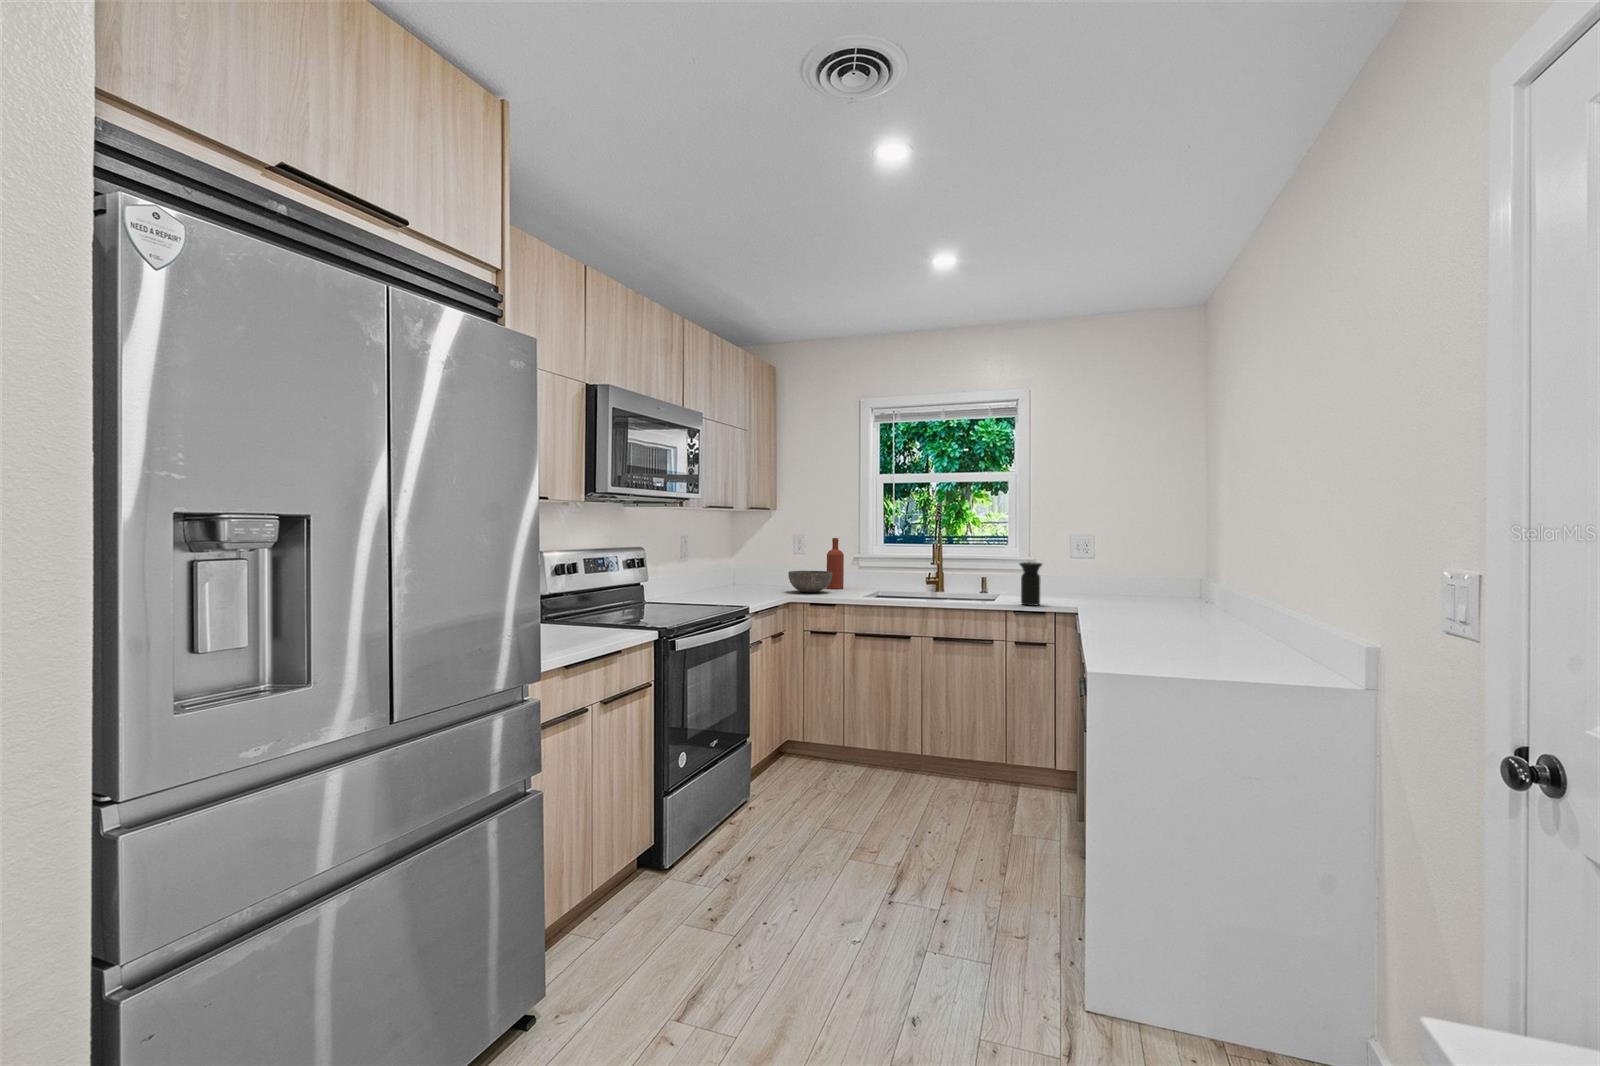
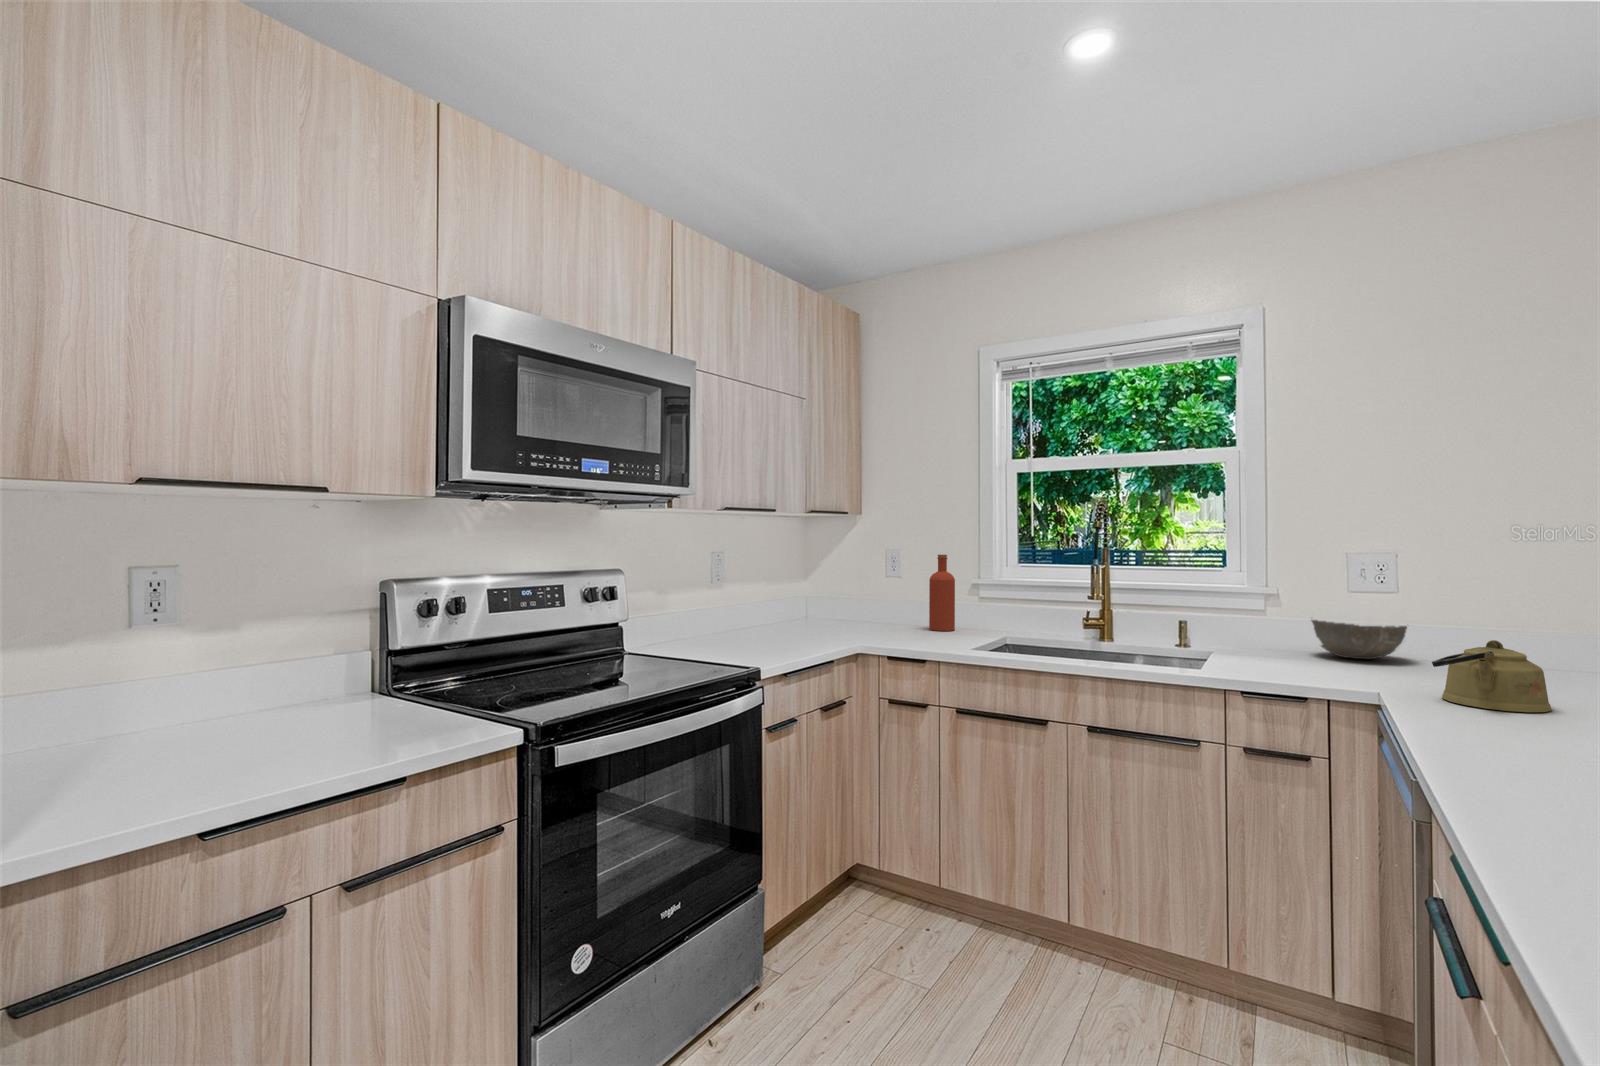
vase: present [1020,562,1042,605] -> none [1251,603,1299,684]
bowl: present [788,571,832,592] -> present [1311,620,1407,659]
kettle: none [1100,578,1148,611] -> present [1432,640,1552,712]

